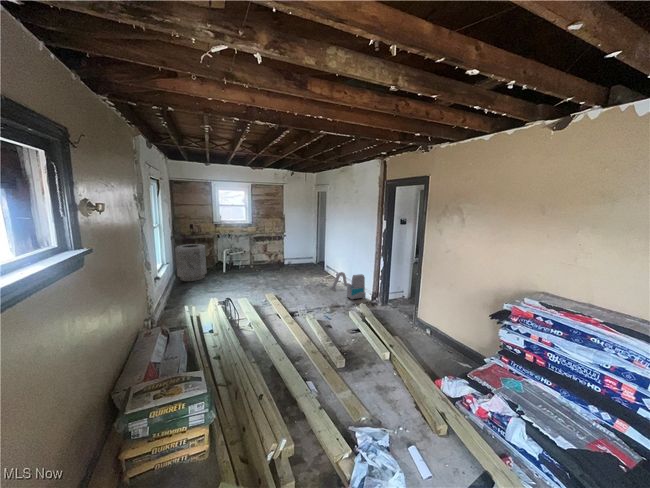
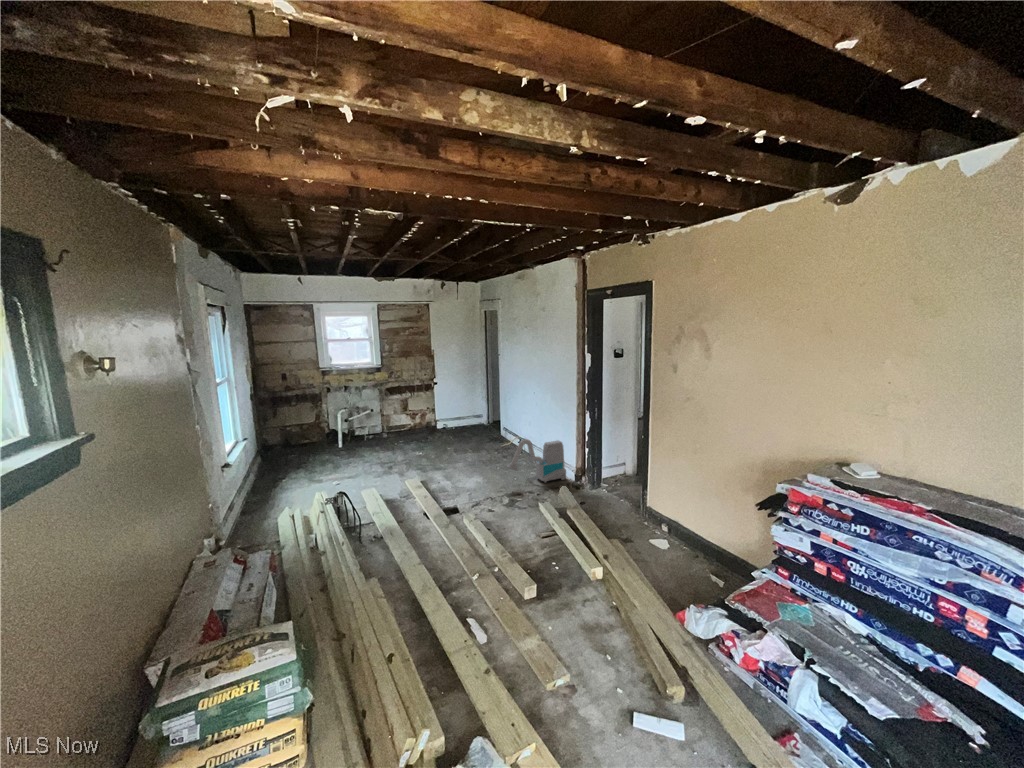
trash can: present [175,244,207,281] -> none [255,404,309,466]

